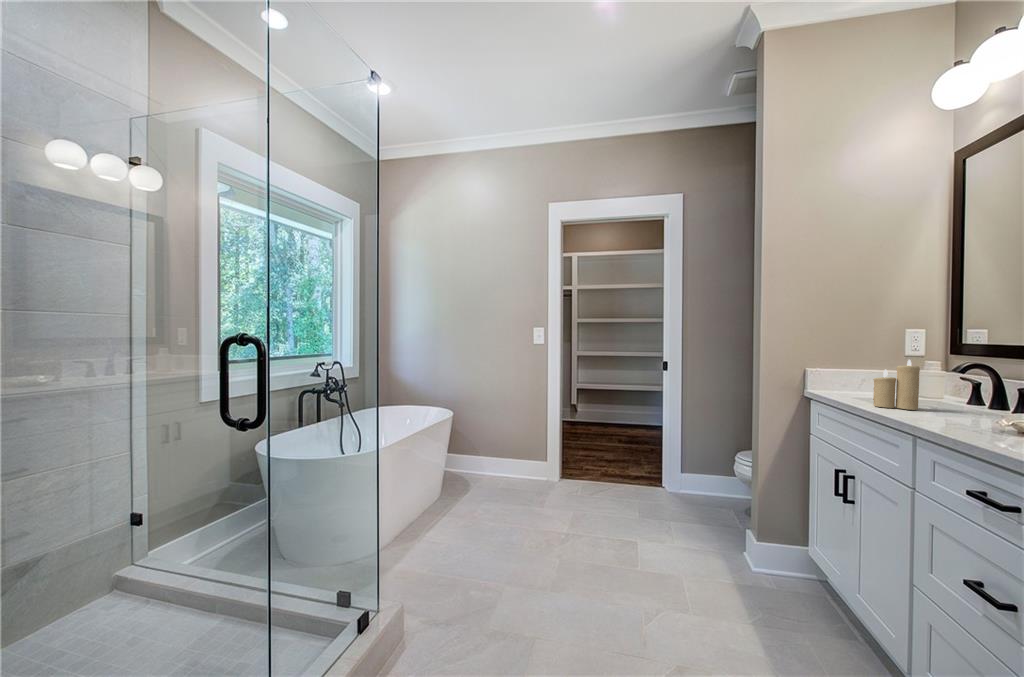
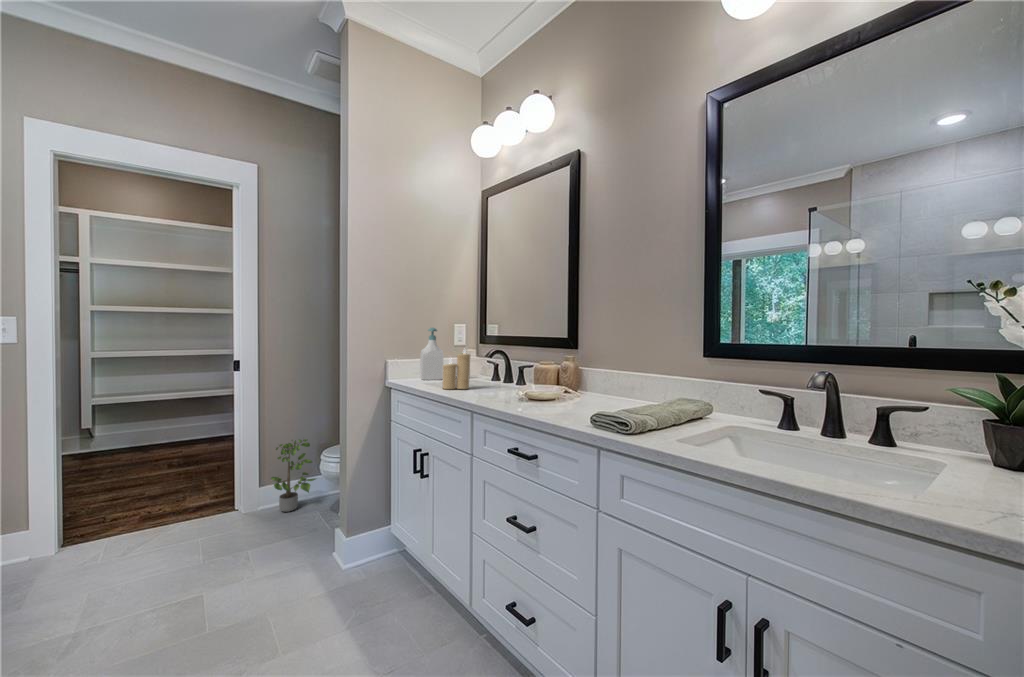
soap bottle: none [845,334,880,396] -> present [420,328,444,380]
potted plant: none [689,437,731,501] -> present [271,439,315,512]

